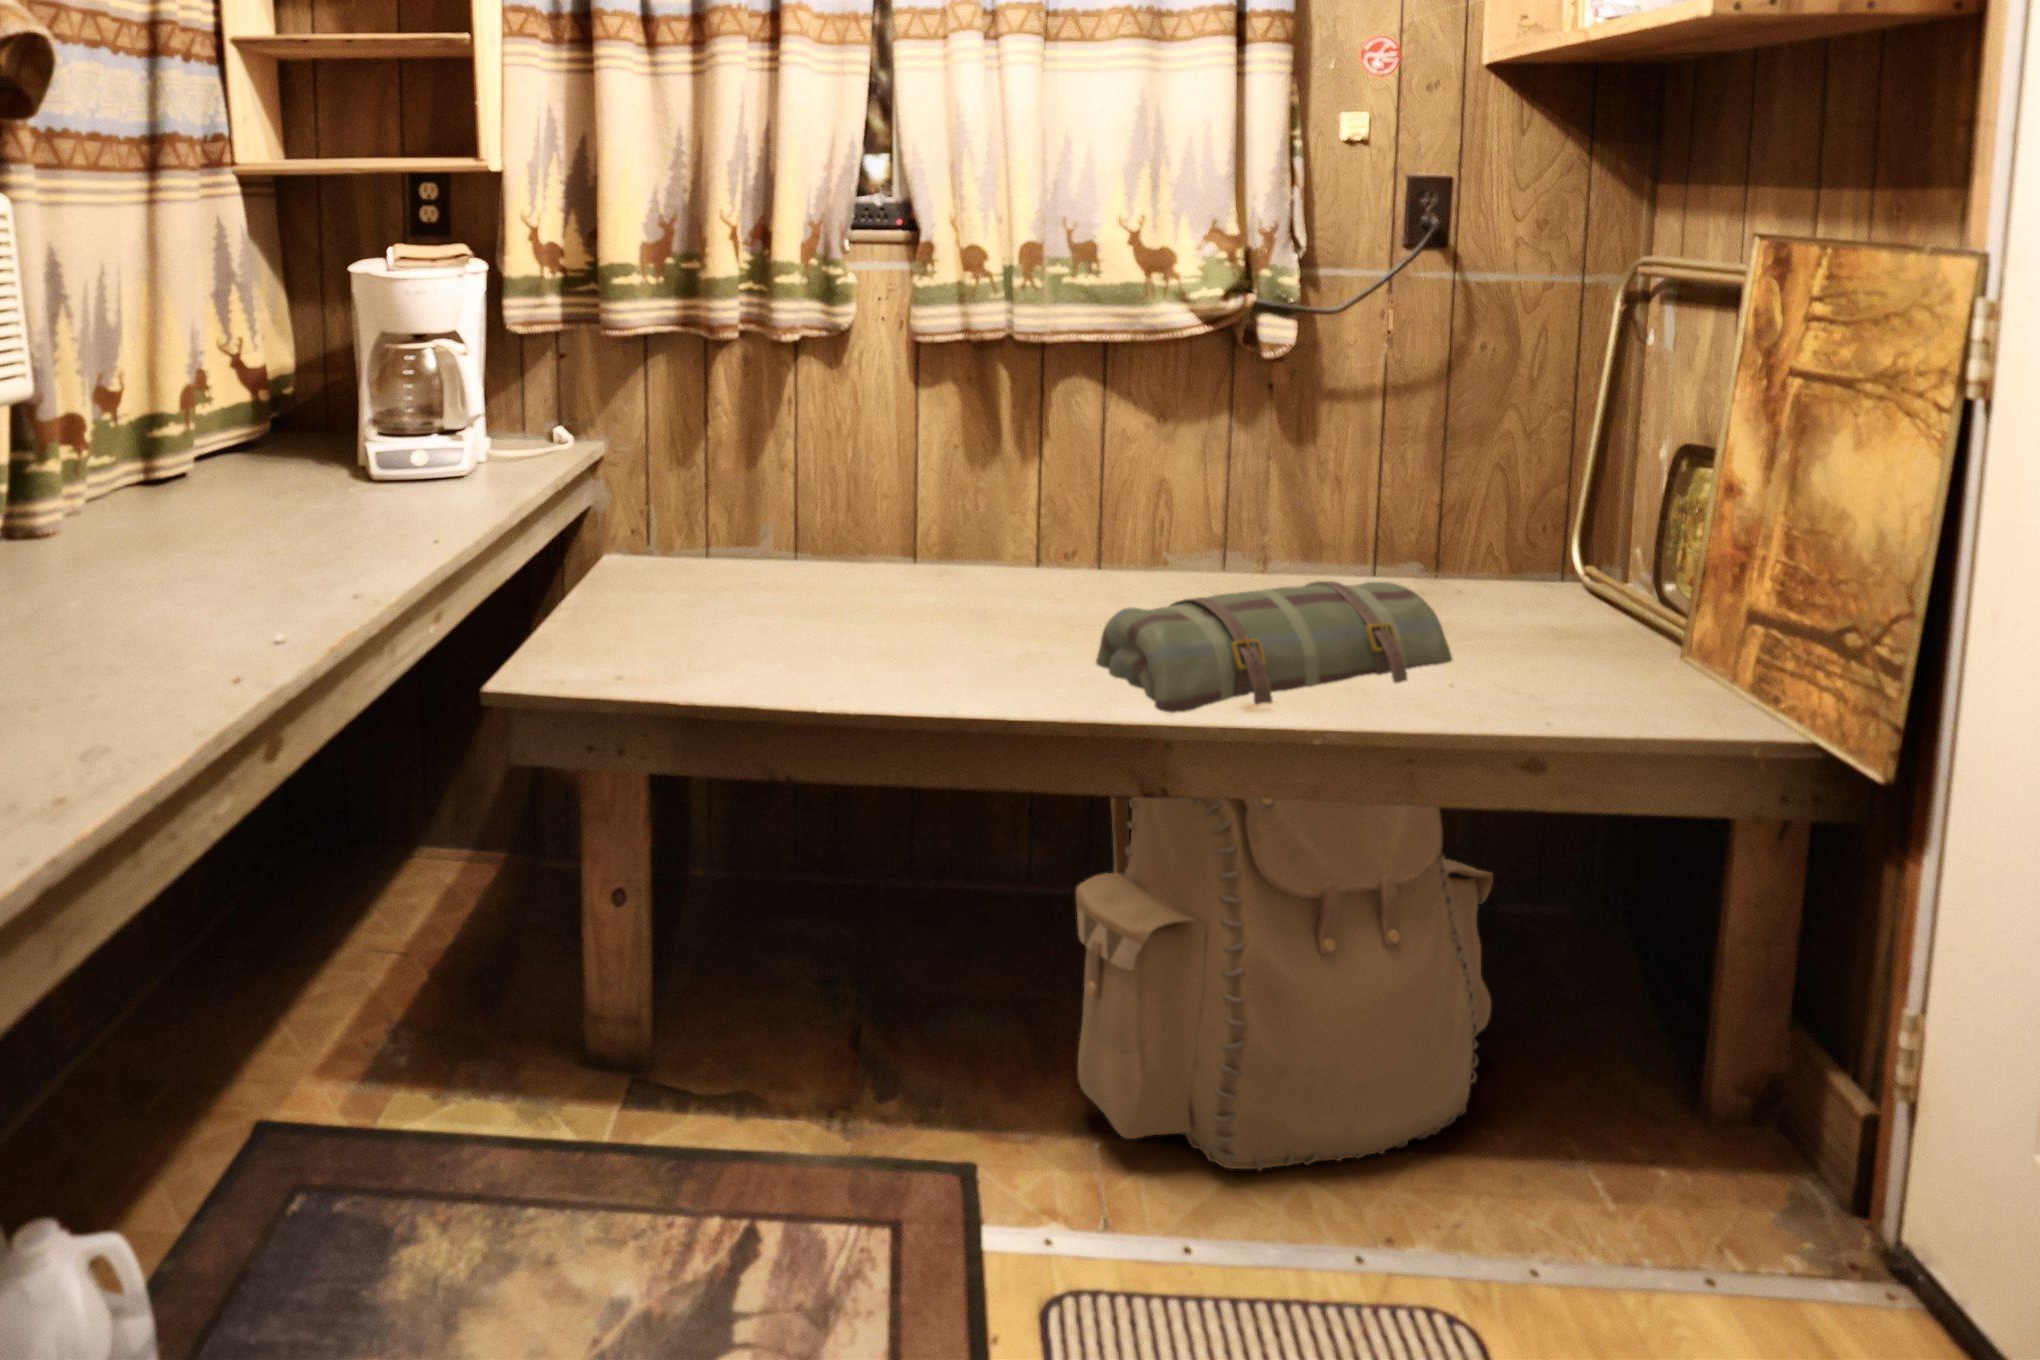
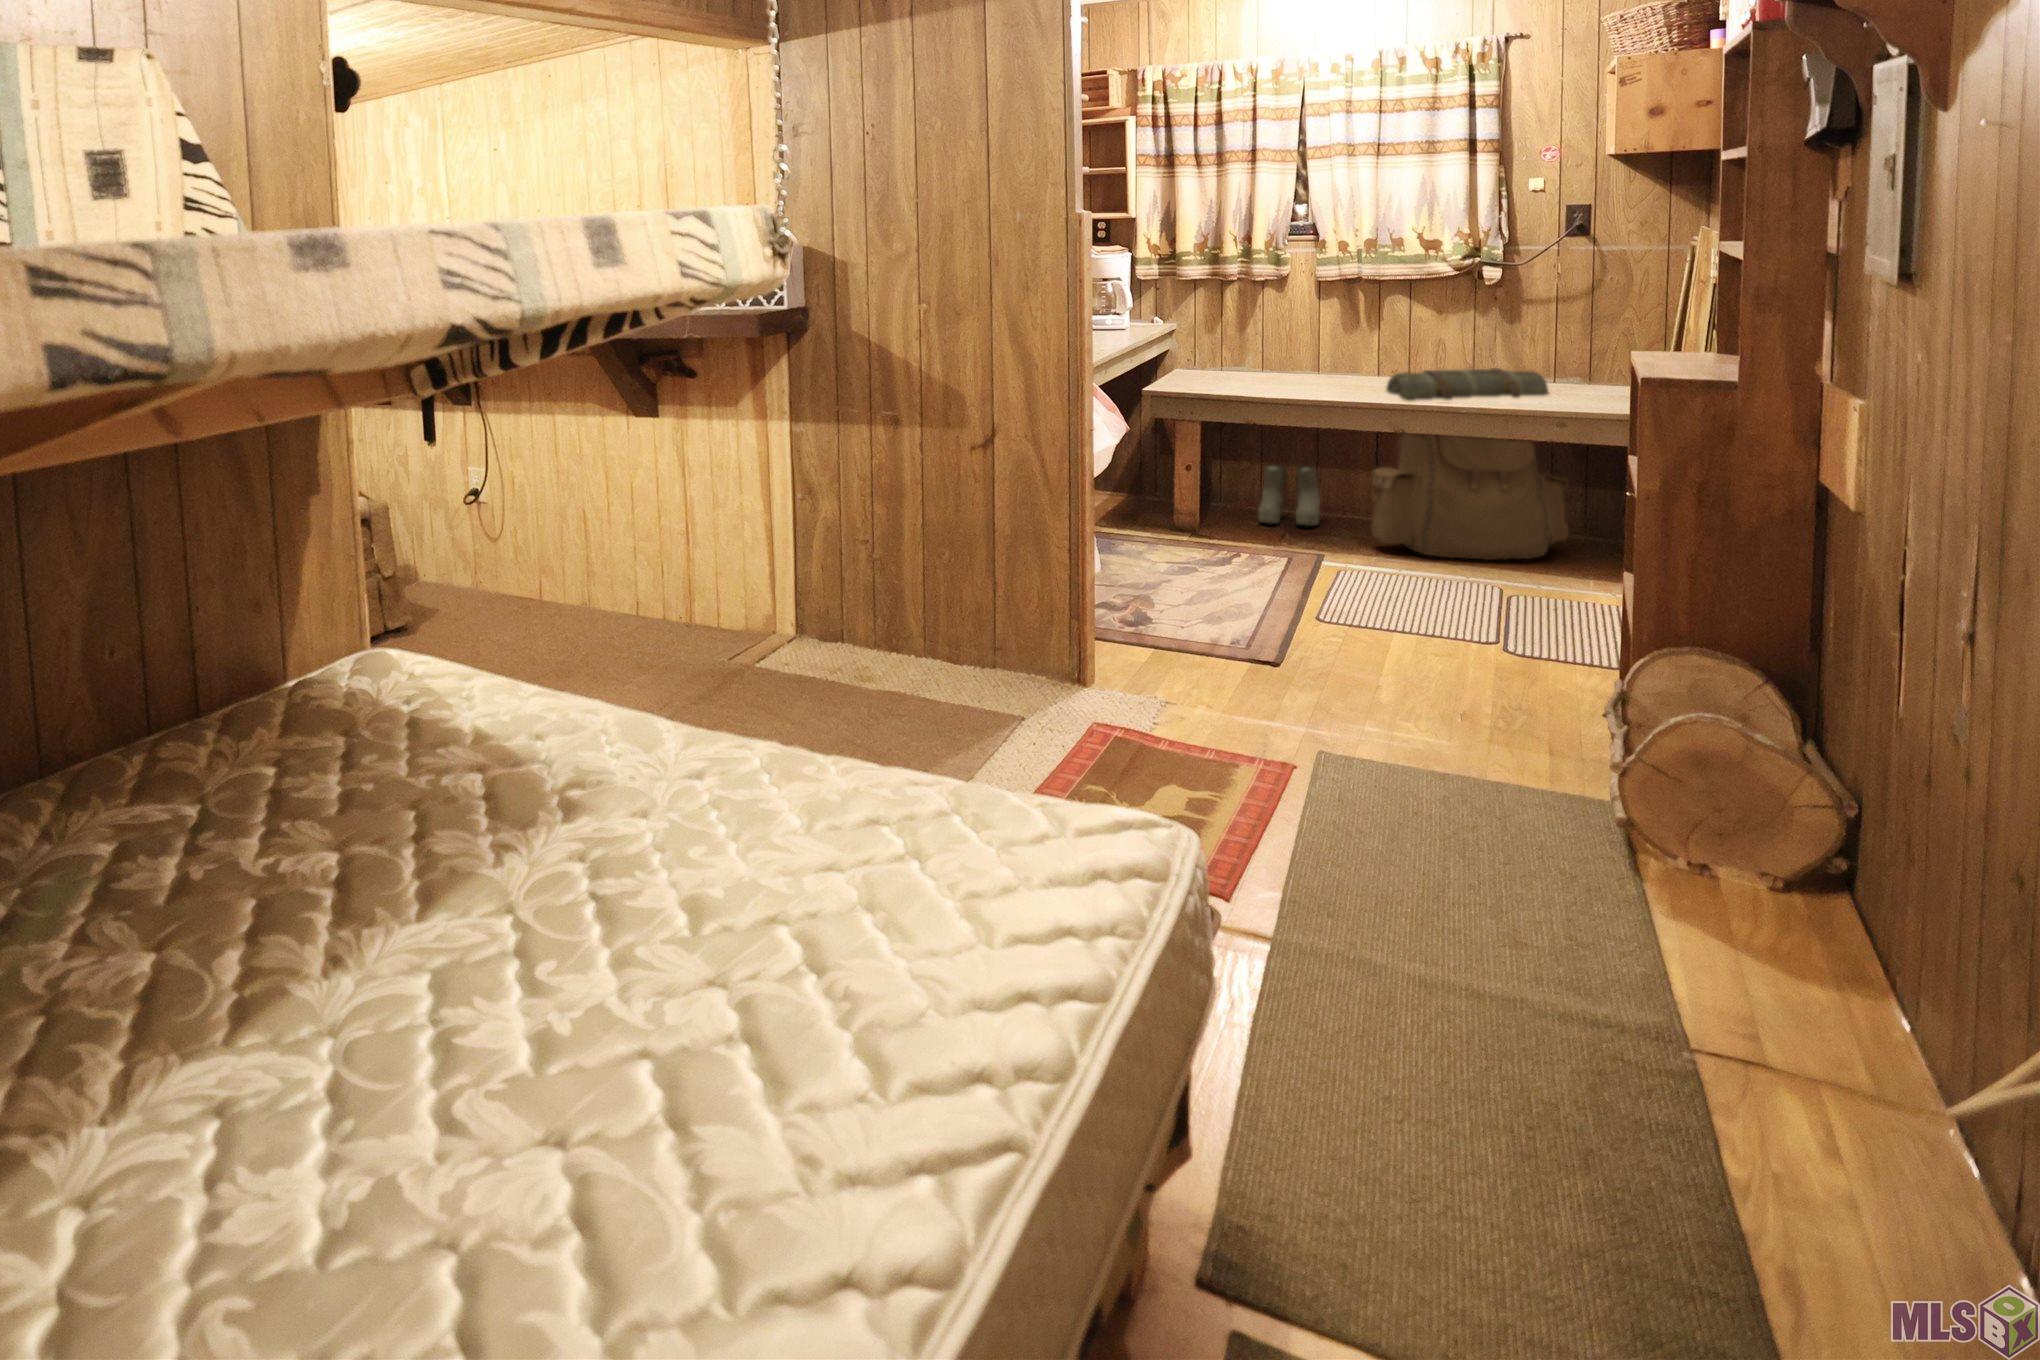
boots: none [794,824,934,1023] -> present [1258,464,1320,526]

